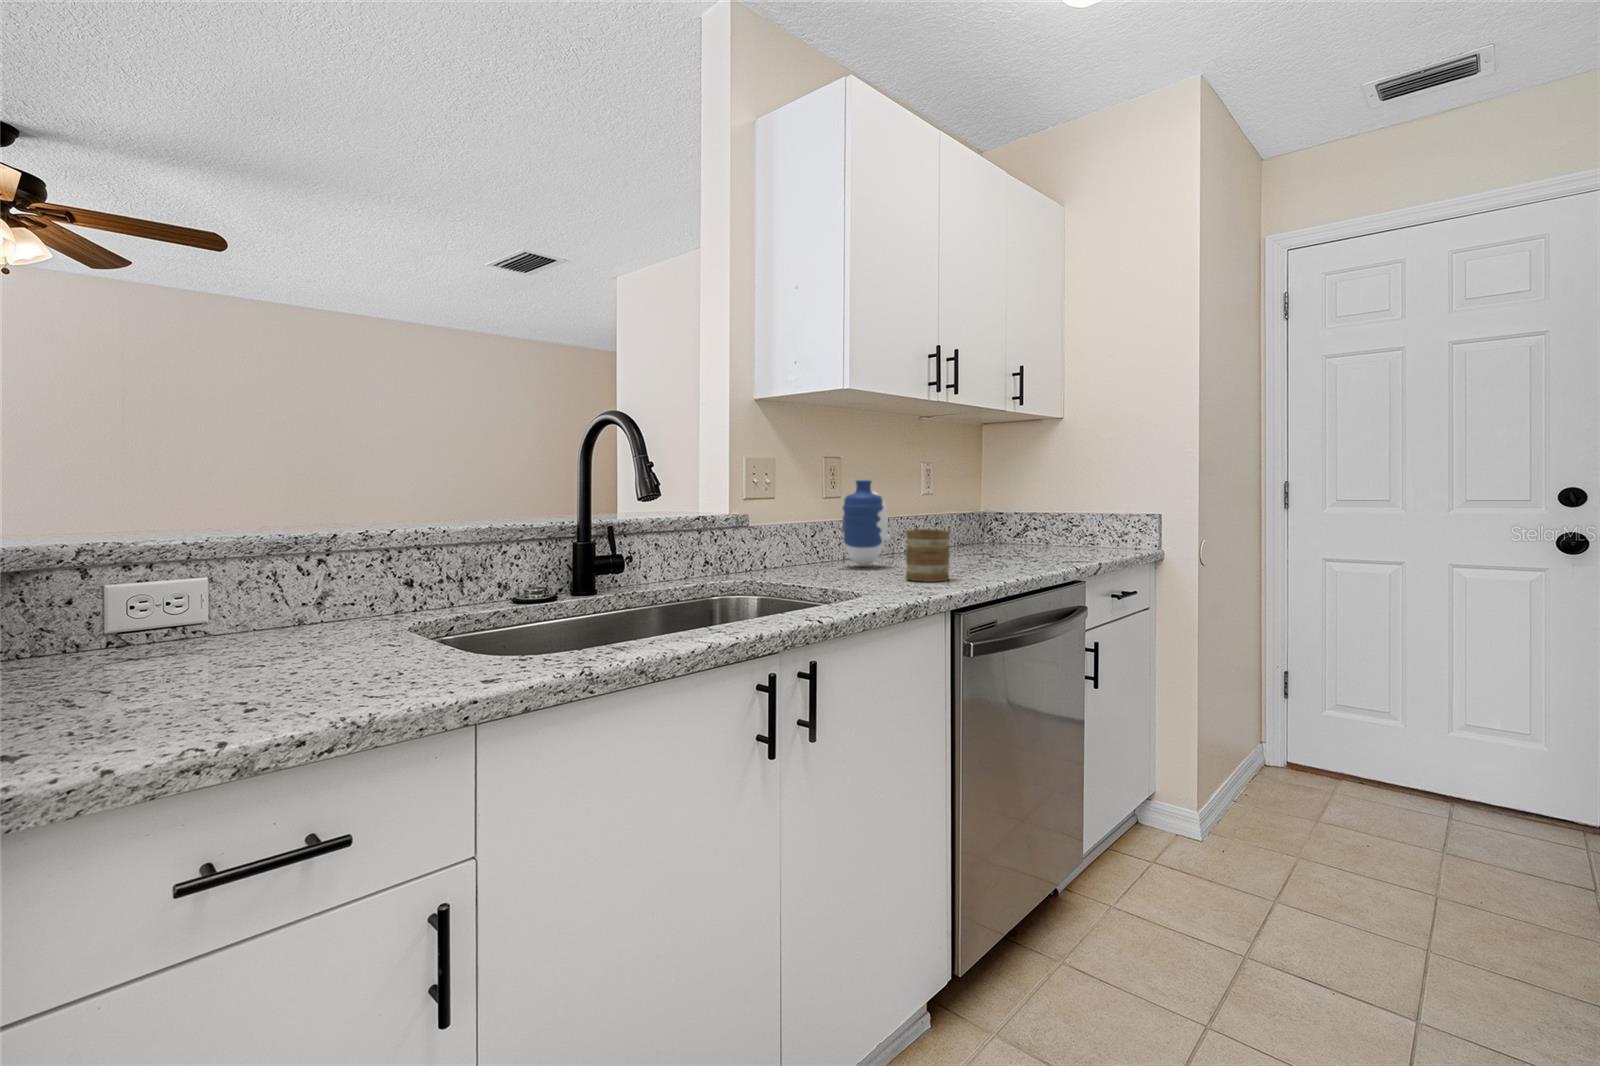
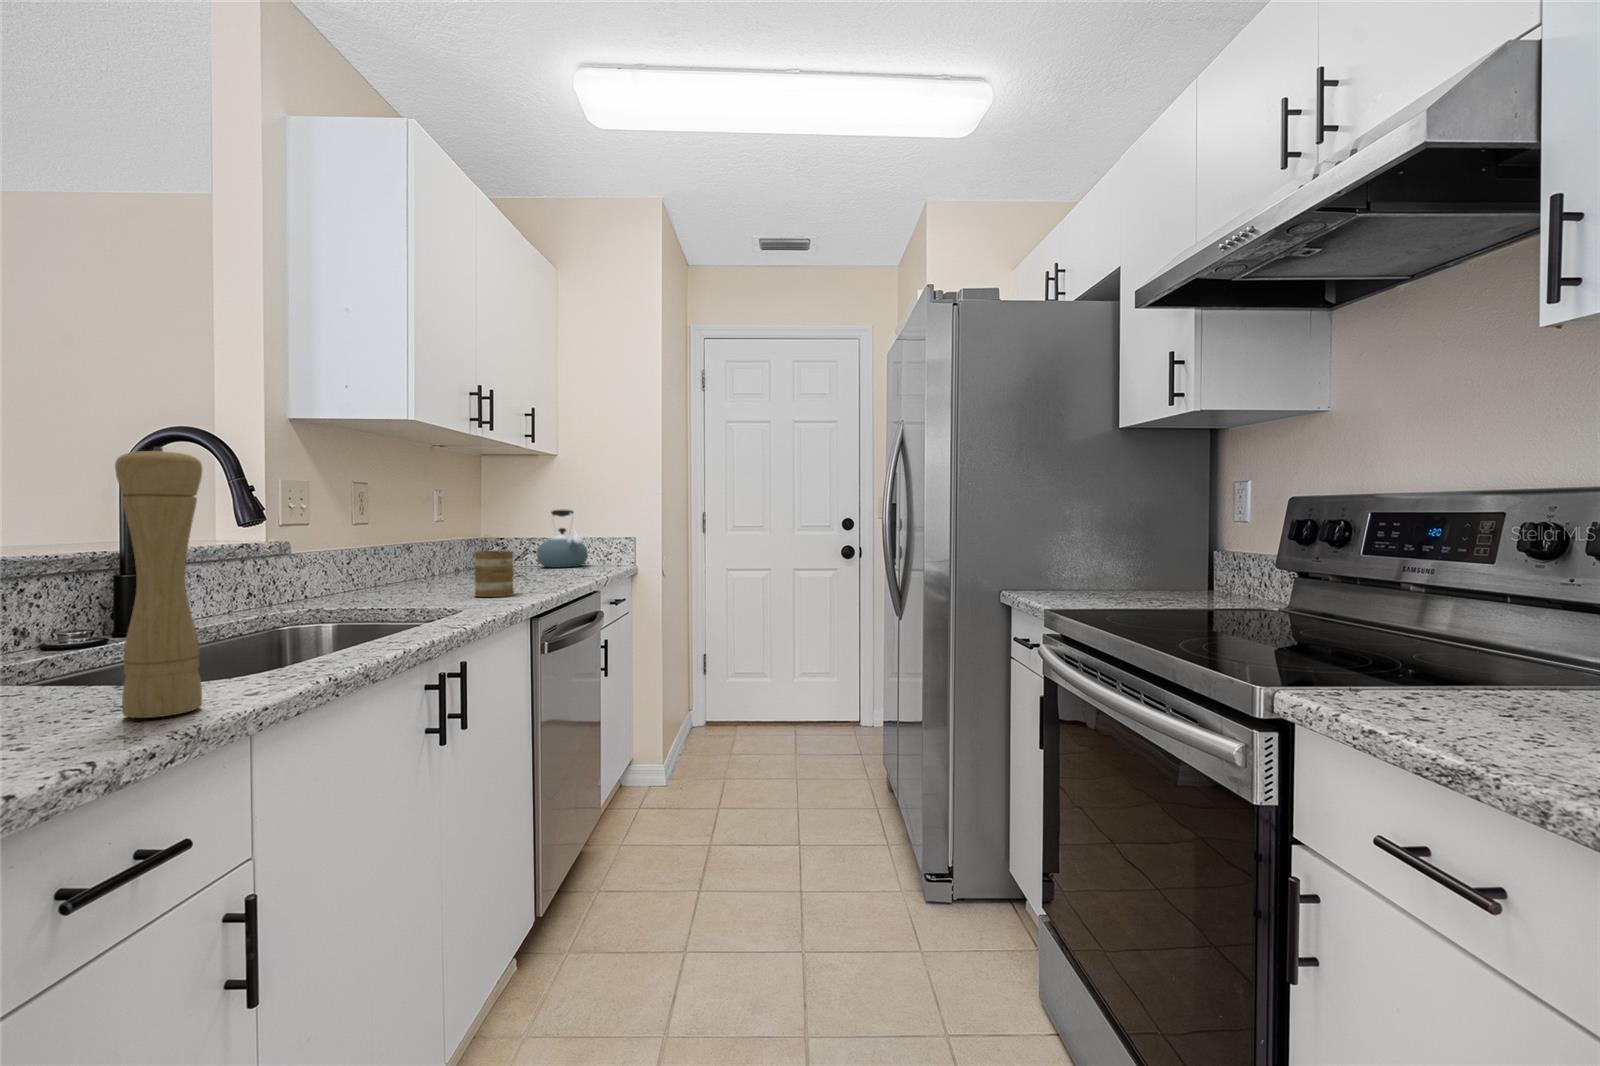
pepper mill: none [418,436,485,681] -> present [115,447,202,718]
vase: present [843,480,890,566] -> none [382,507,432,590]
kettle: none [1035,481,1095,549] -> present [537,509,588,567]

